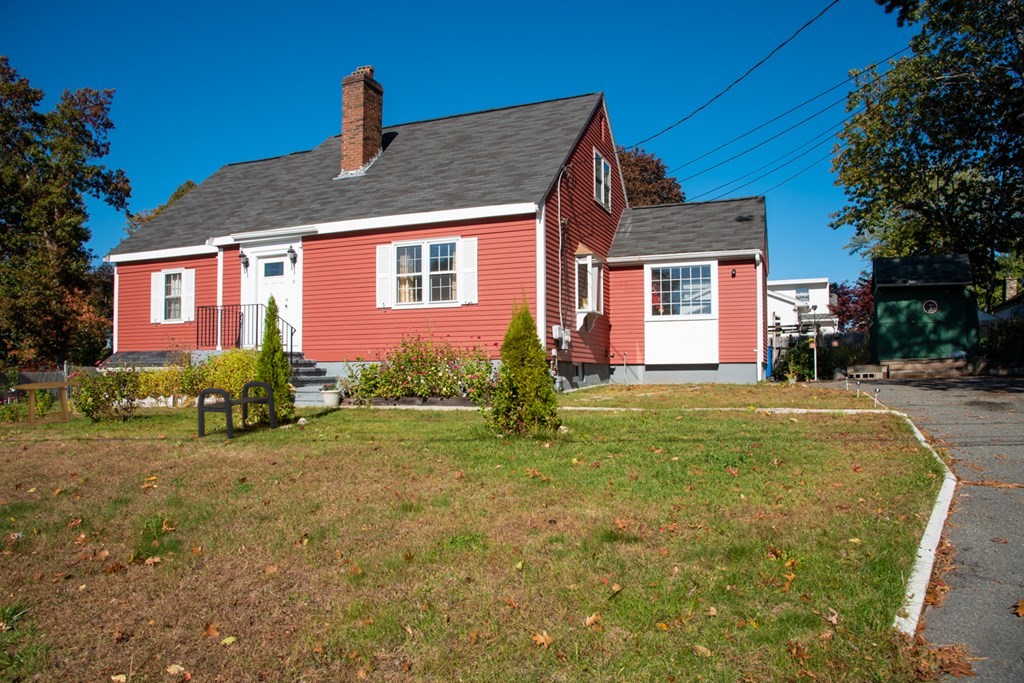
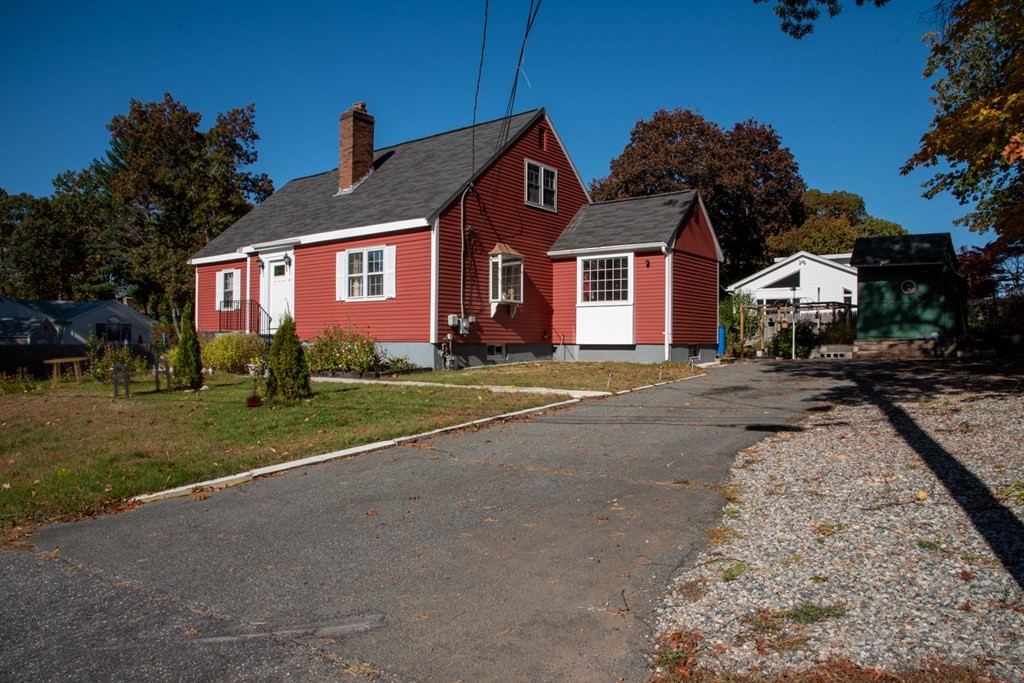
decorative plant: none [489,392,518,445] -> present [246,372,262,406]

